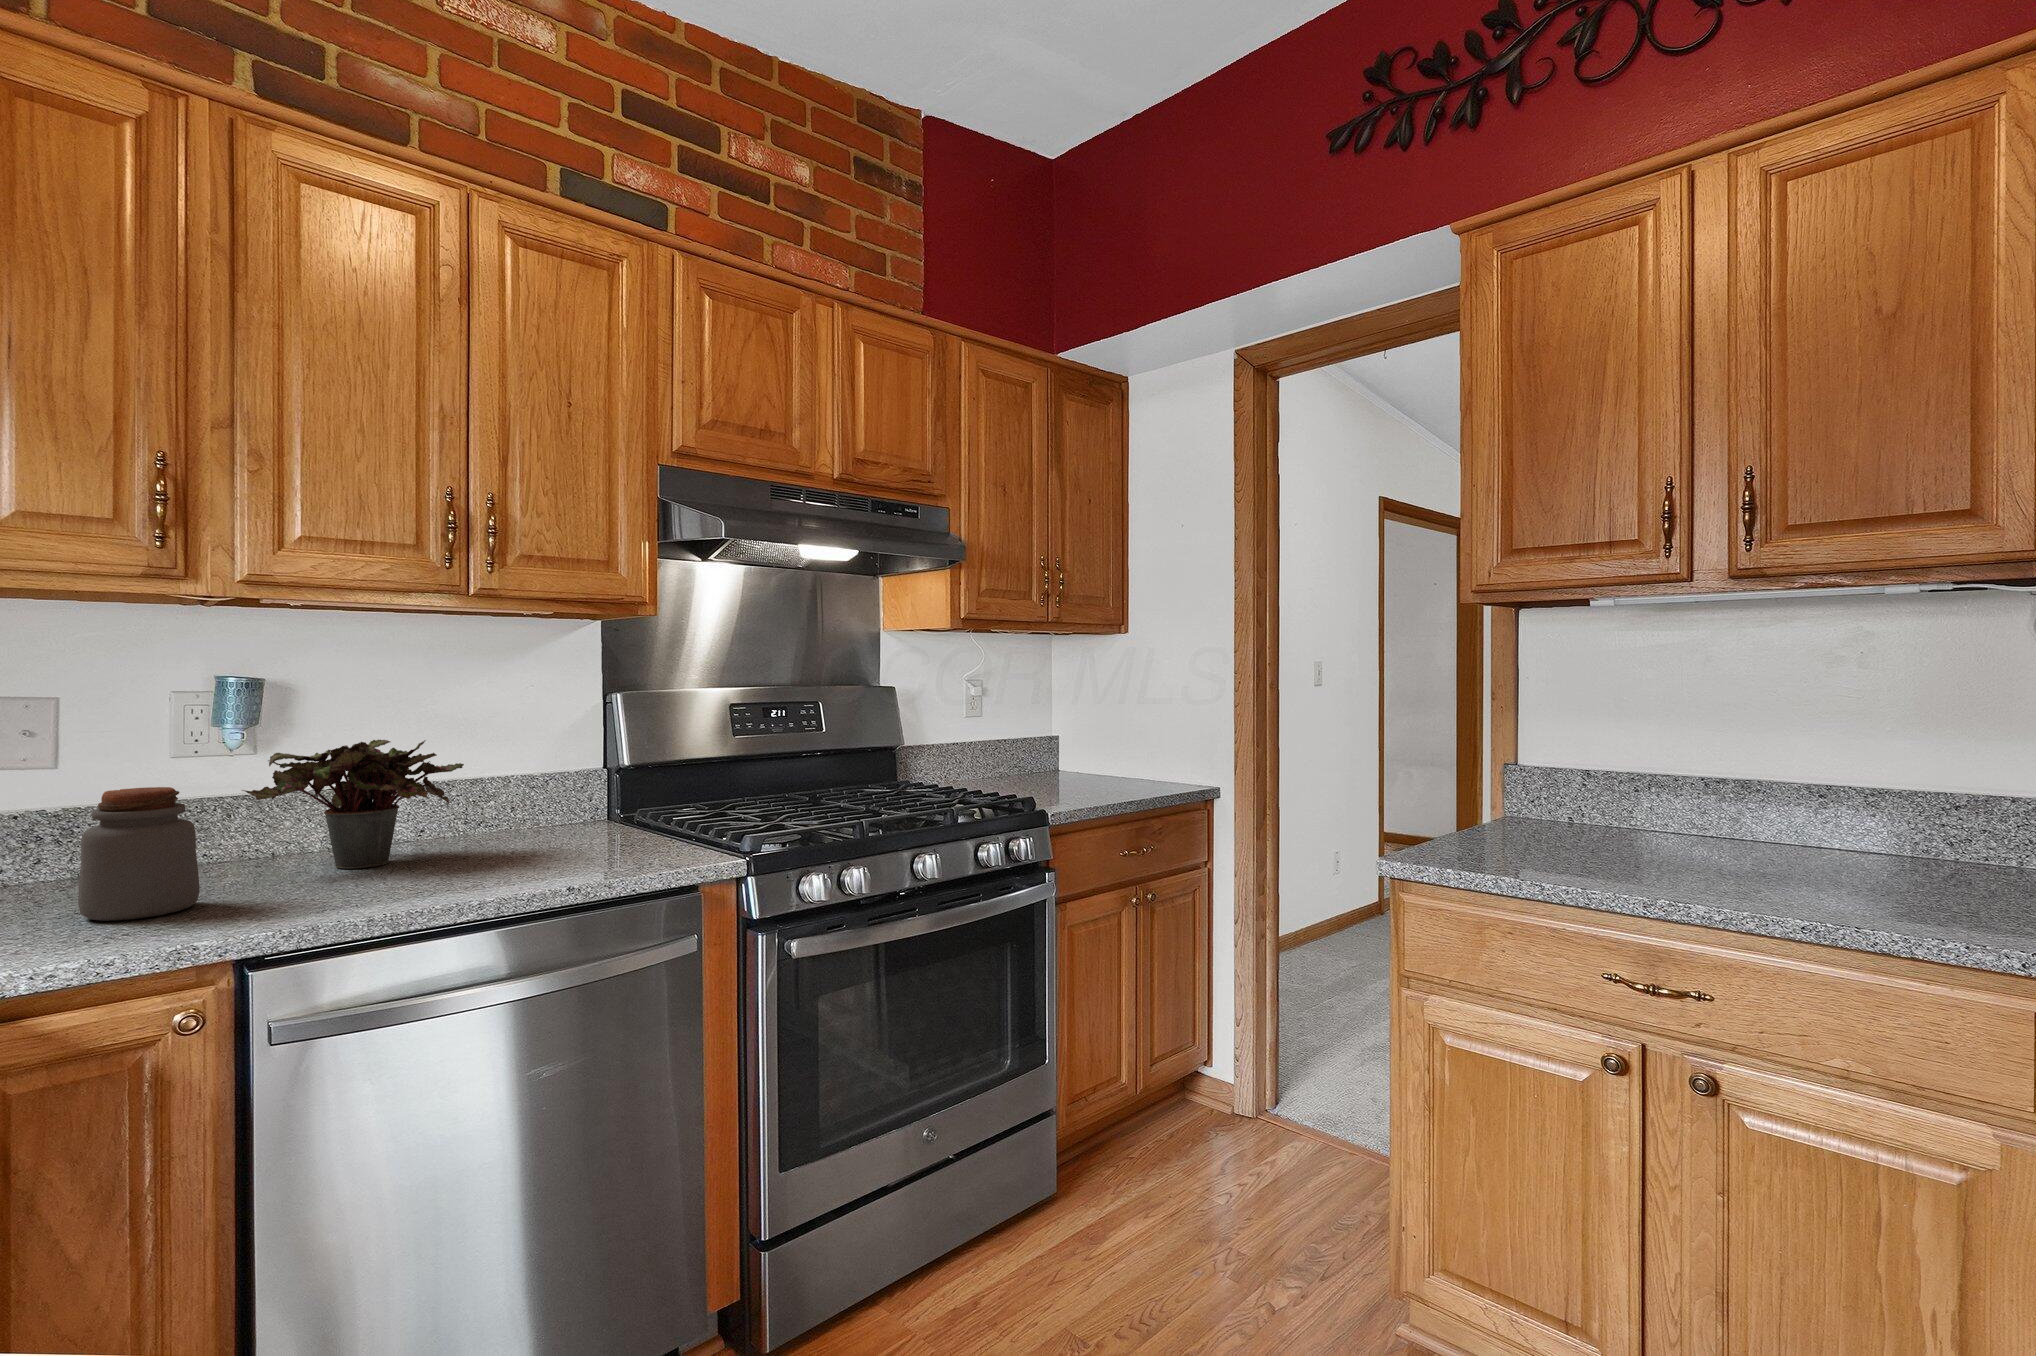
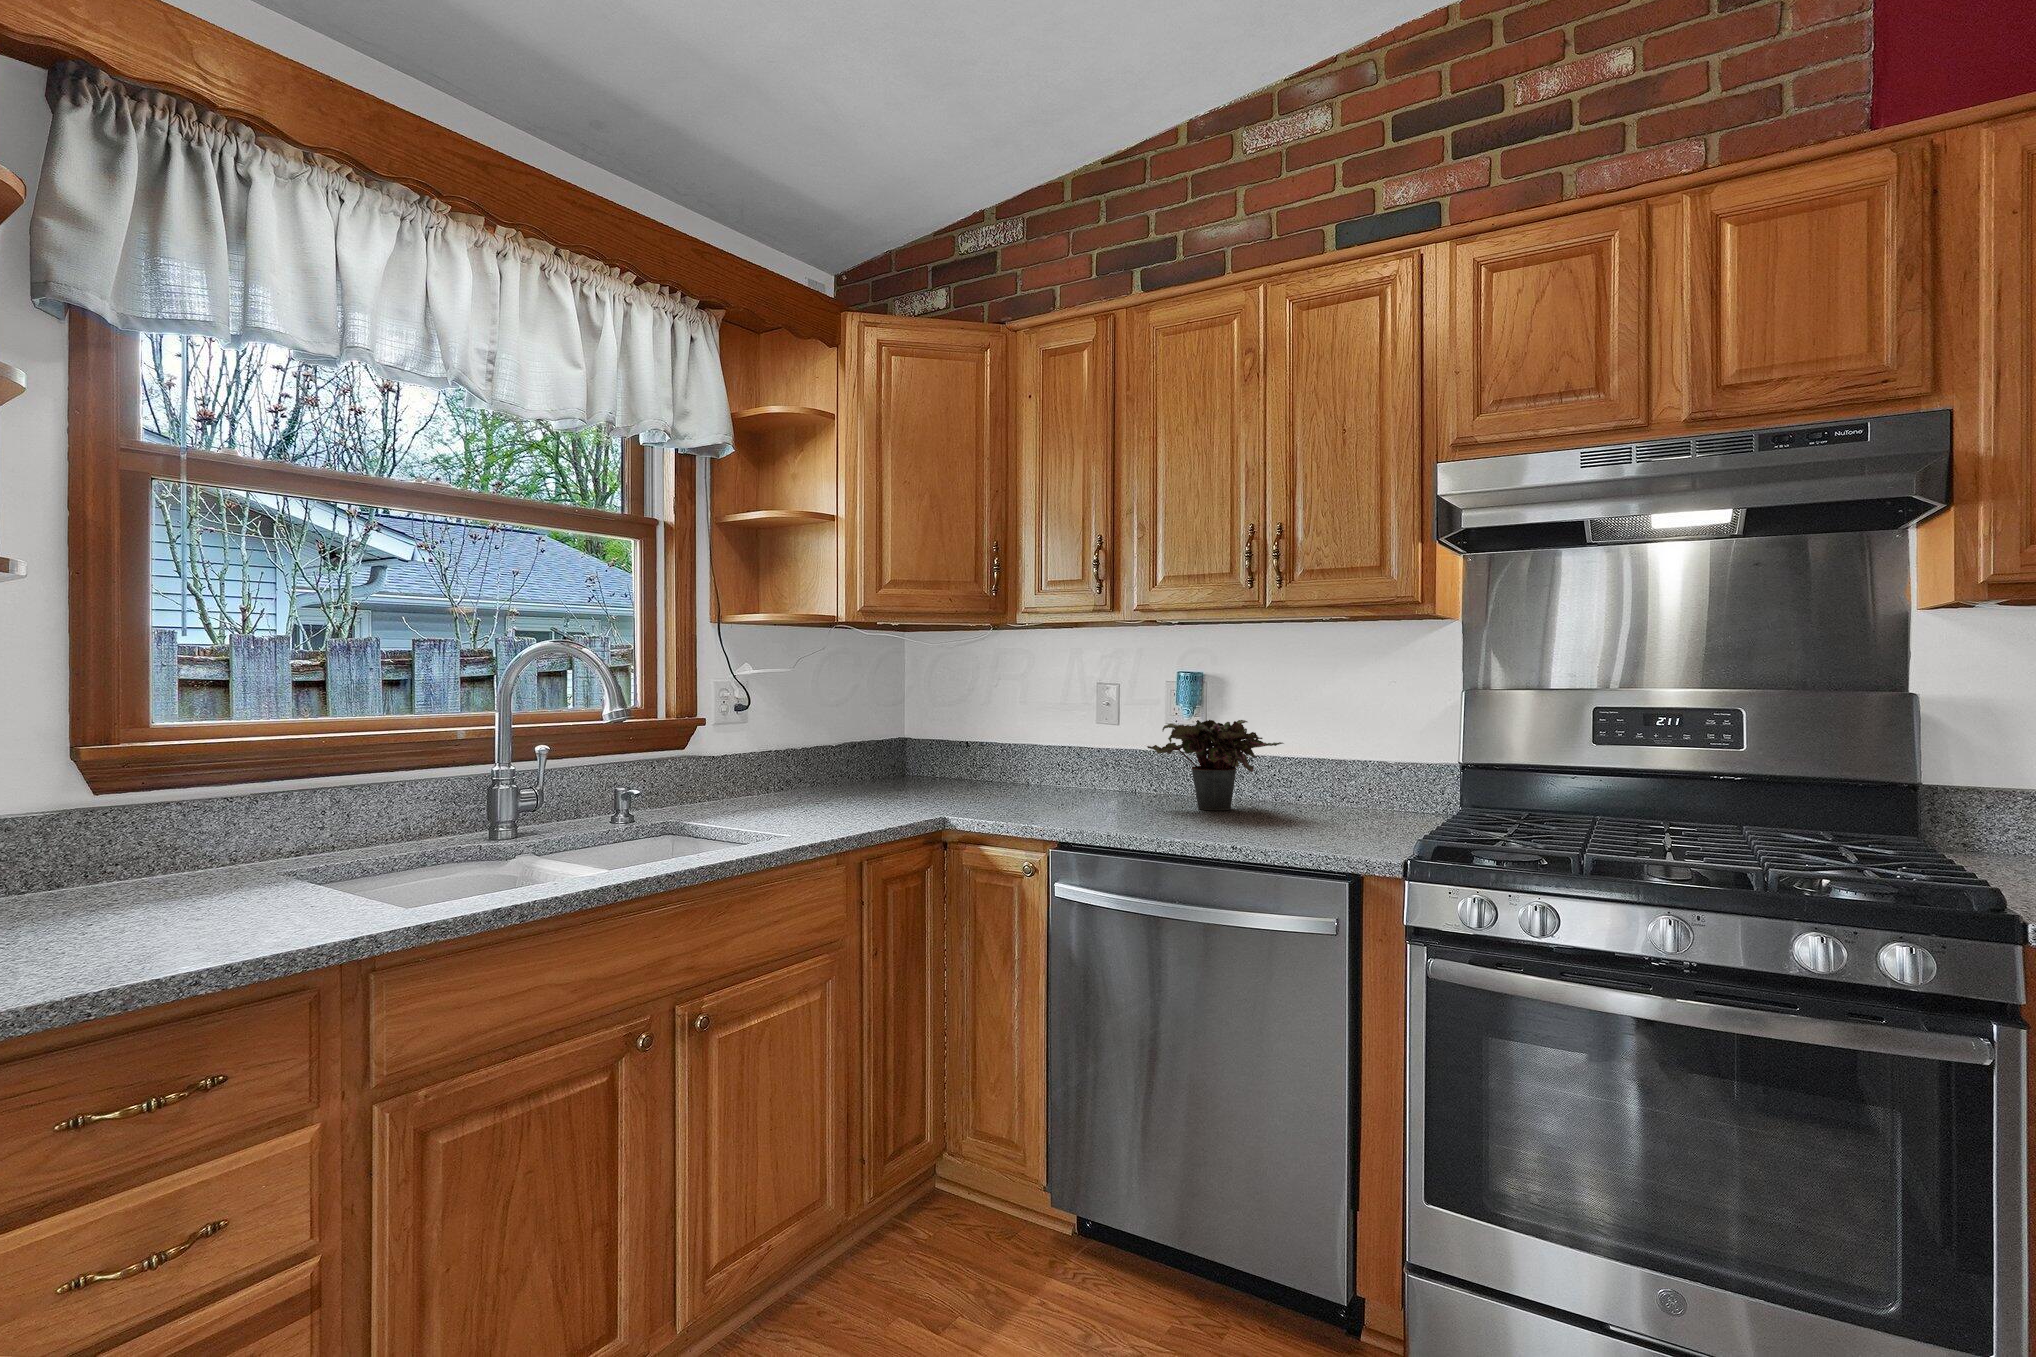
jar: present [78,787,200,921] -> none [1042,737,1095,811]

